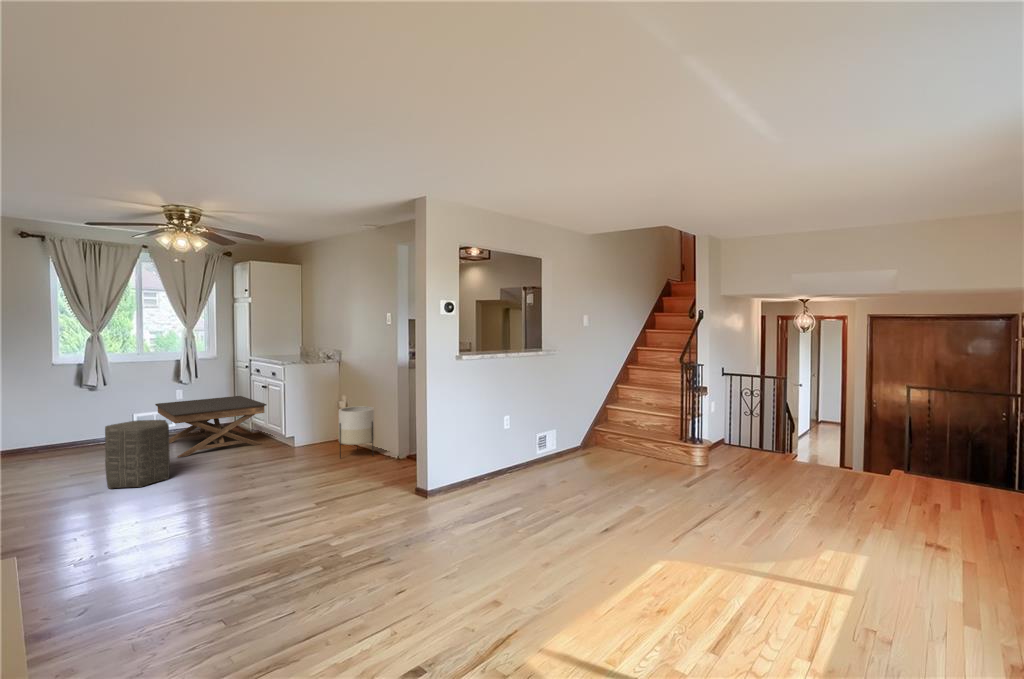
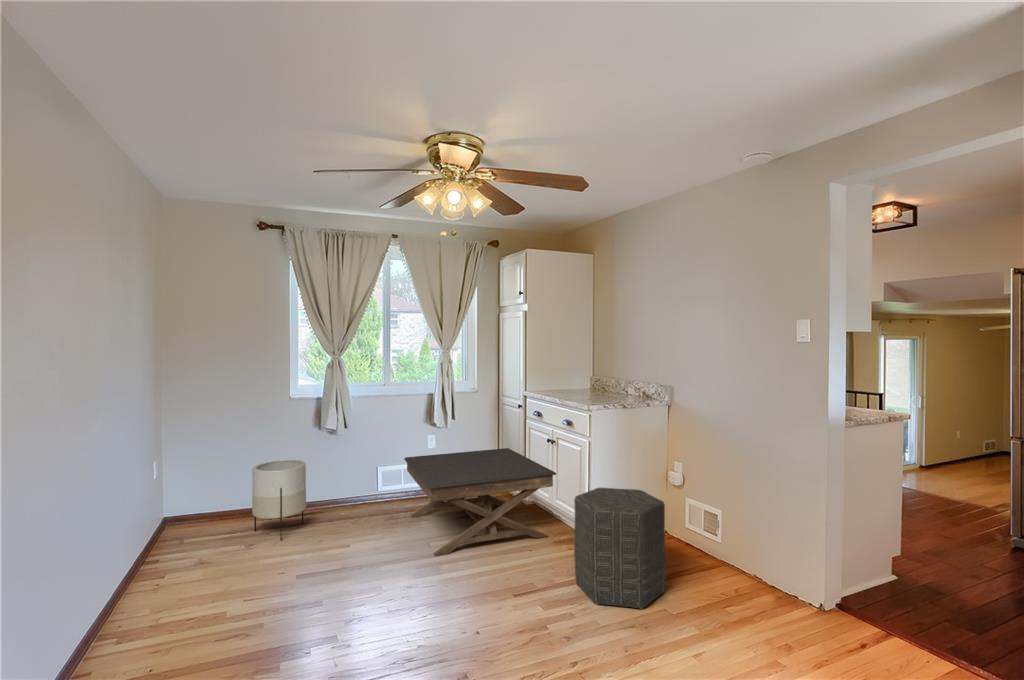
planter: present [339,406,375,458] -> present [252,460,306,540]
ottoman: present [105,420,170,489] -> present [574,488,665,609]

